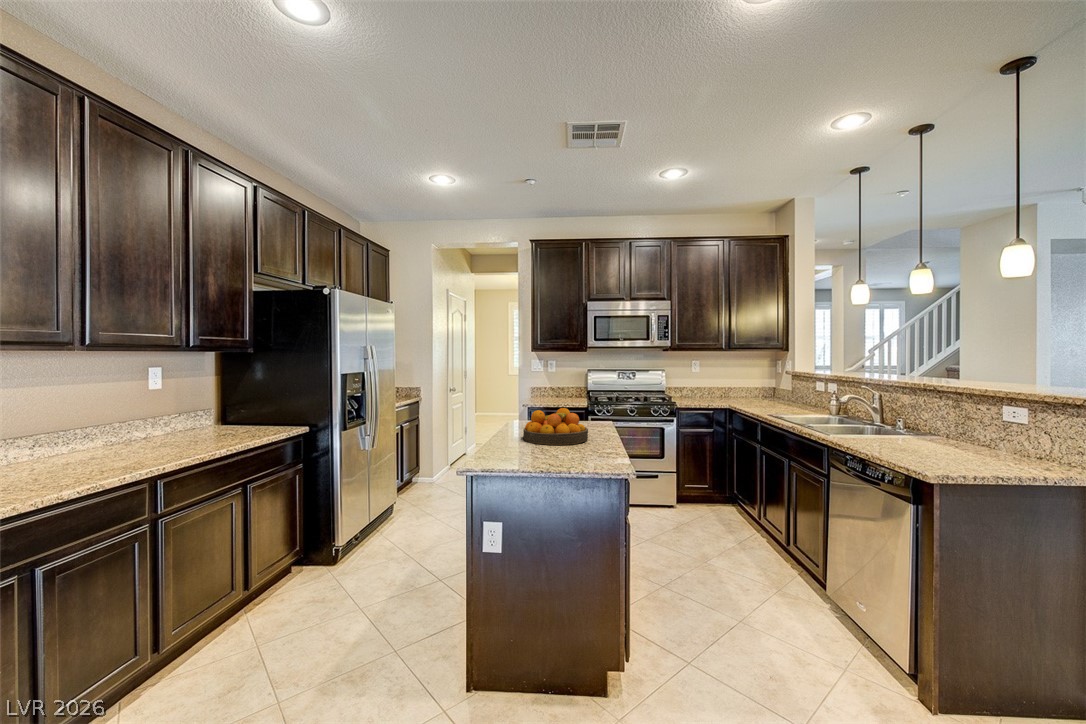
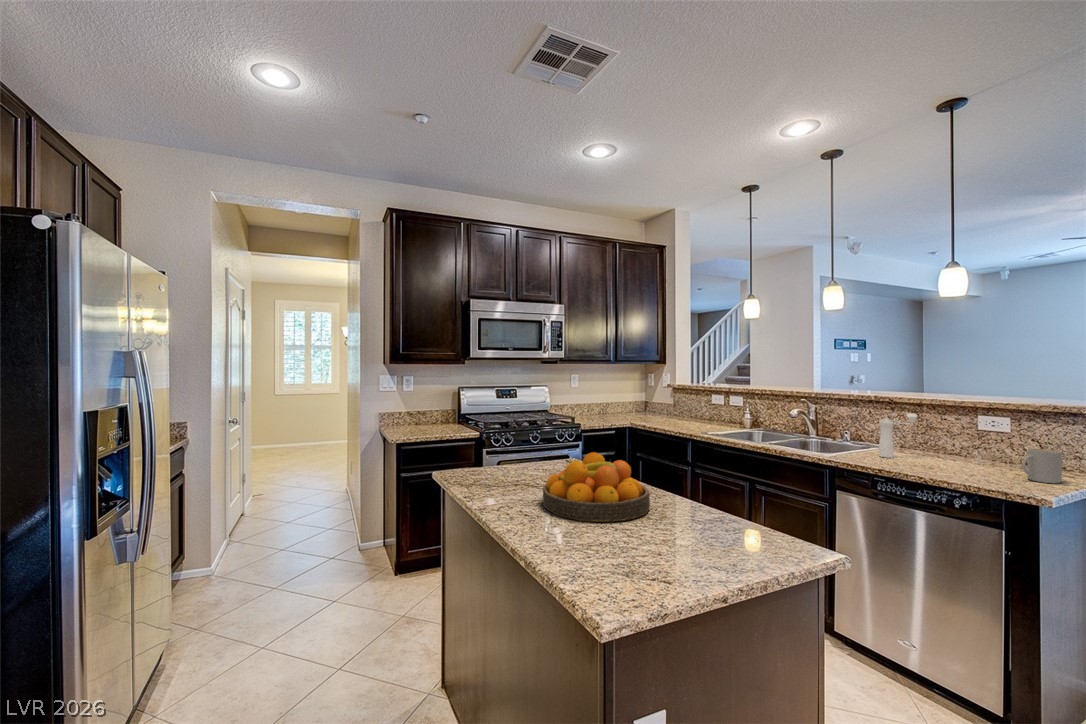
pepper mill: none [888,401,929,442] -> present [879,413,917,458]
mug: none [964,435,1009,469] -> present [1022,449,1062,483]

